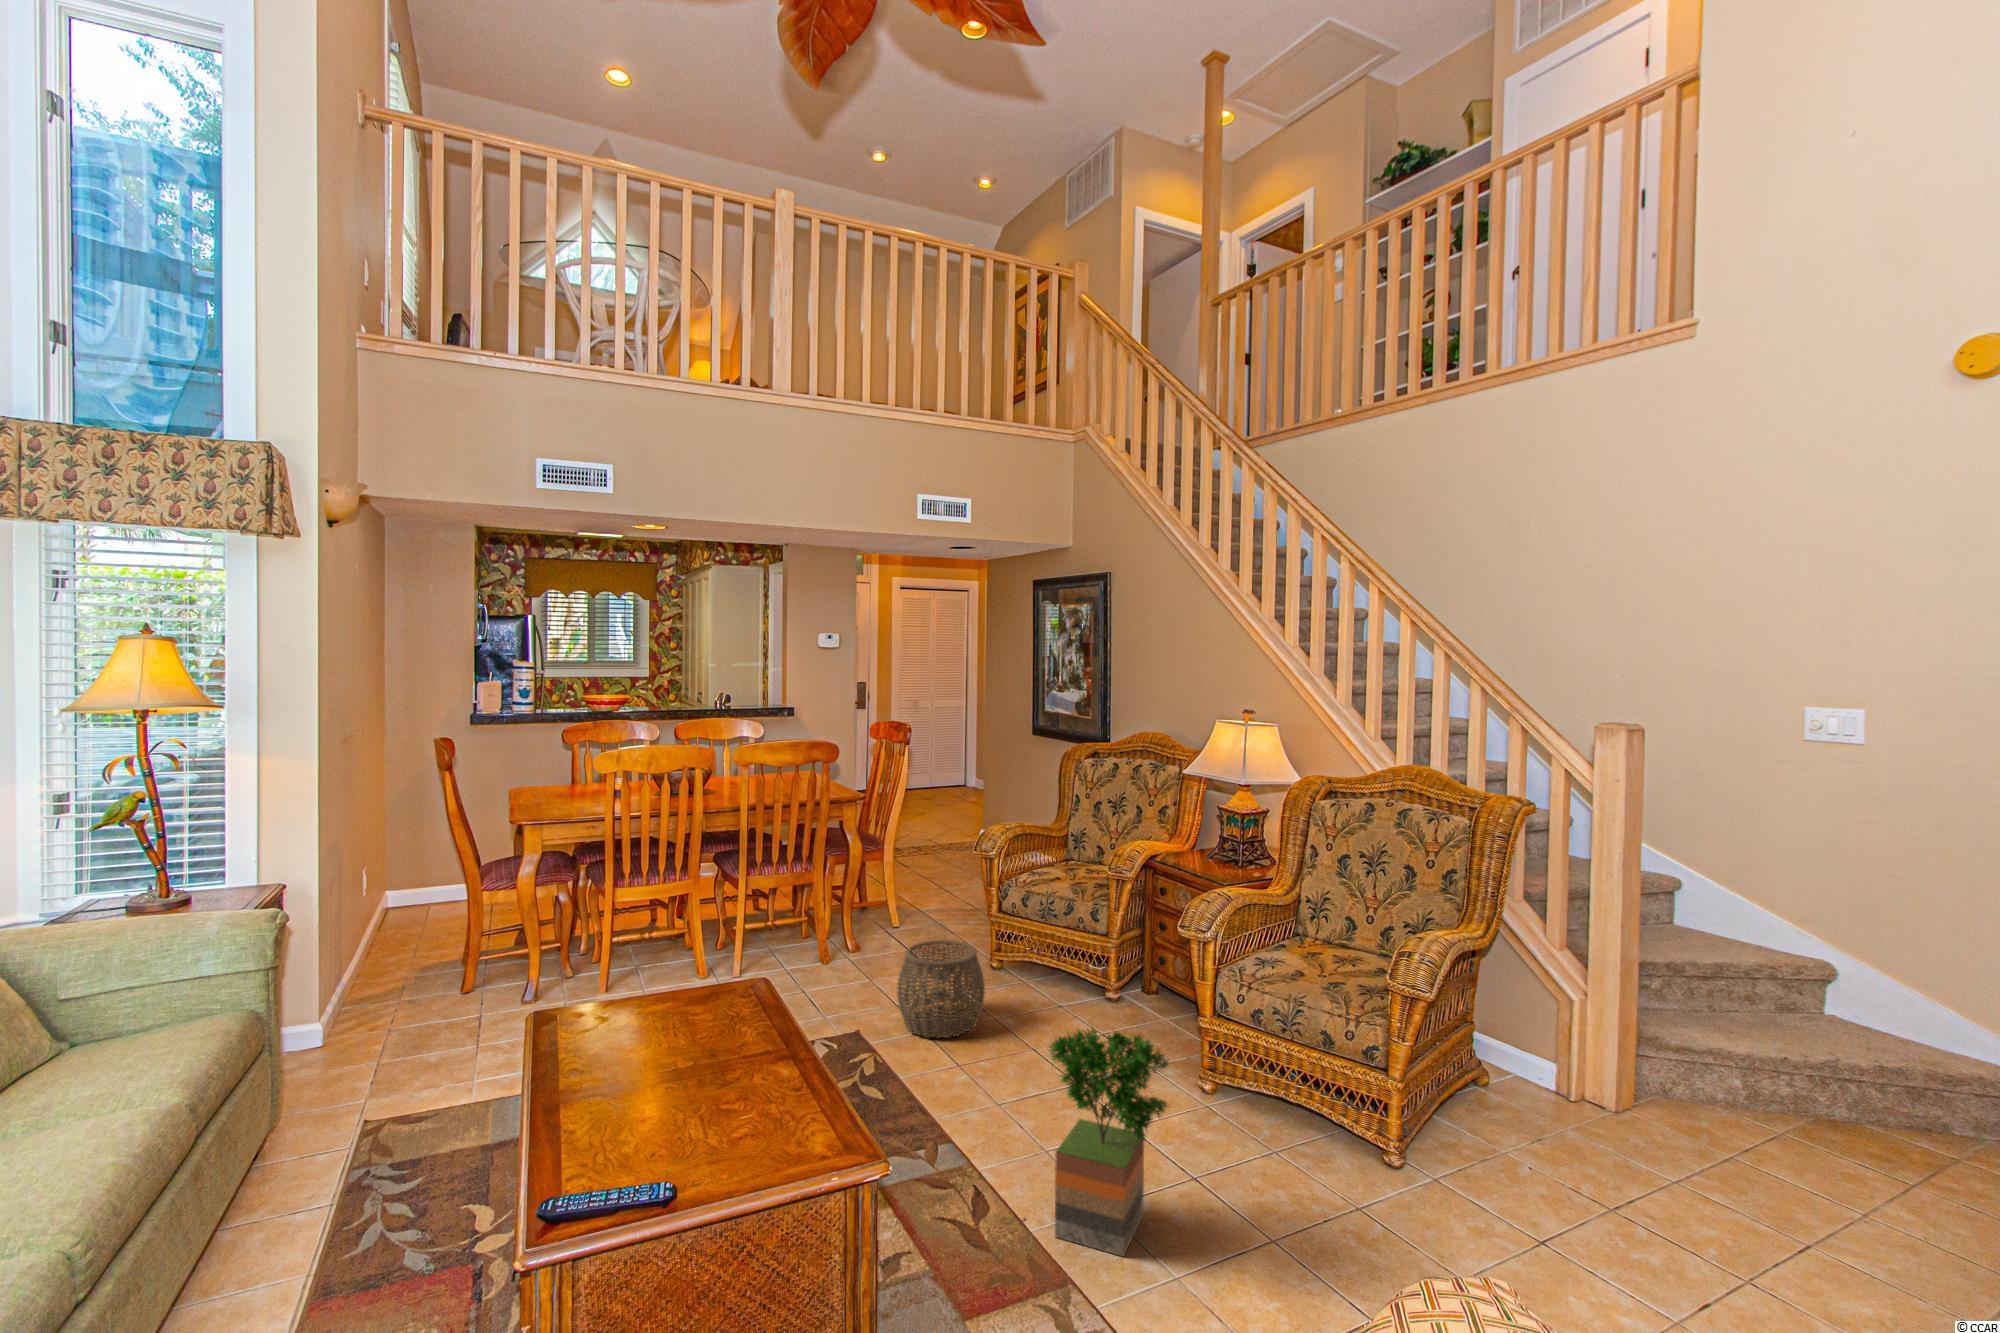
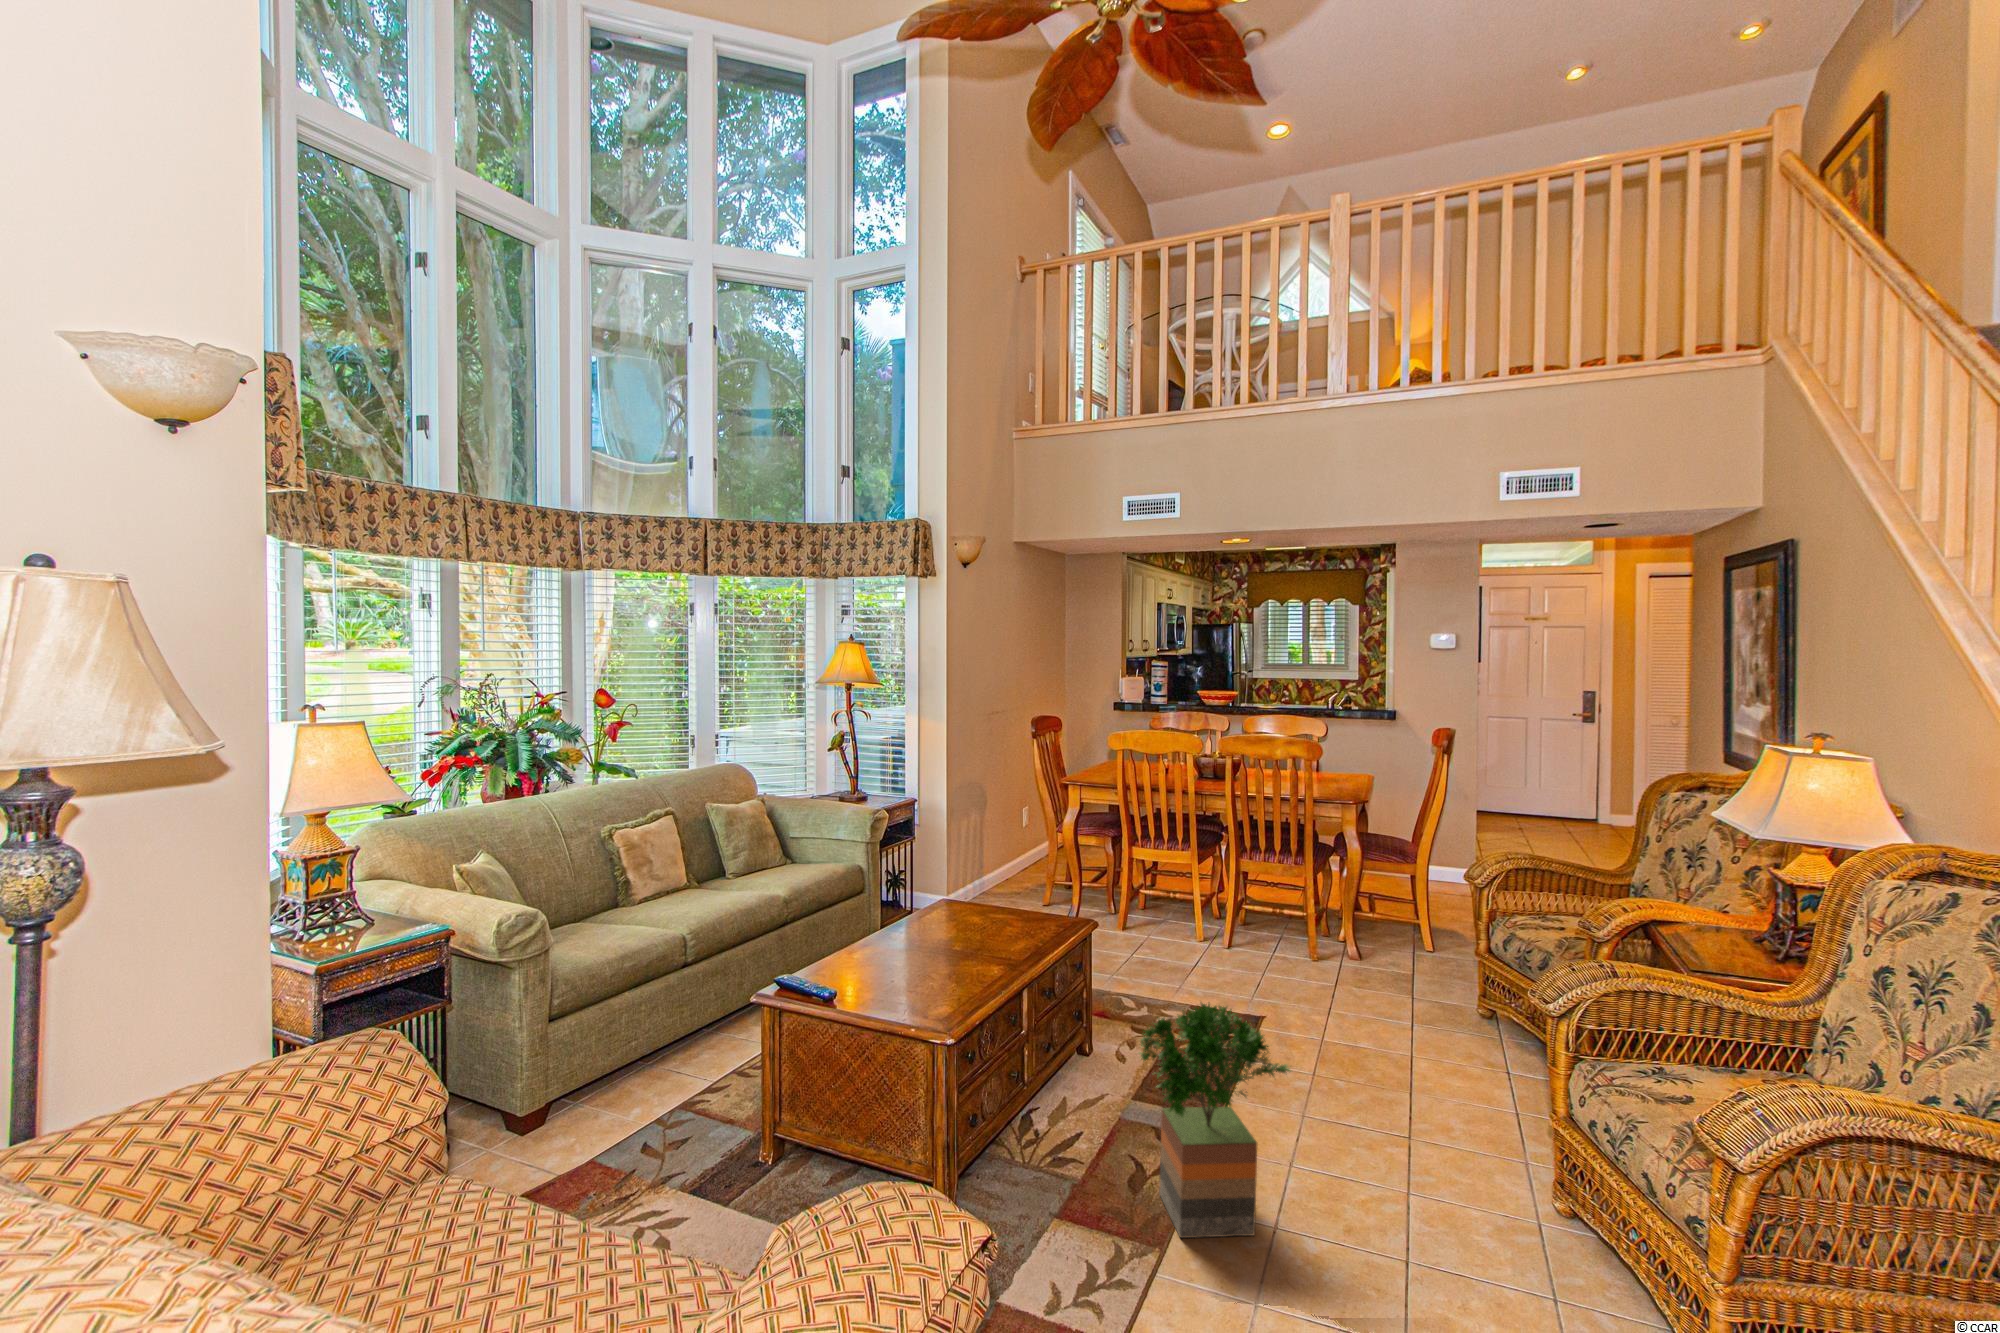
woven basket: present [897,940,985,1038] -> none [1326,951,1432,1062]

